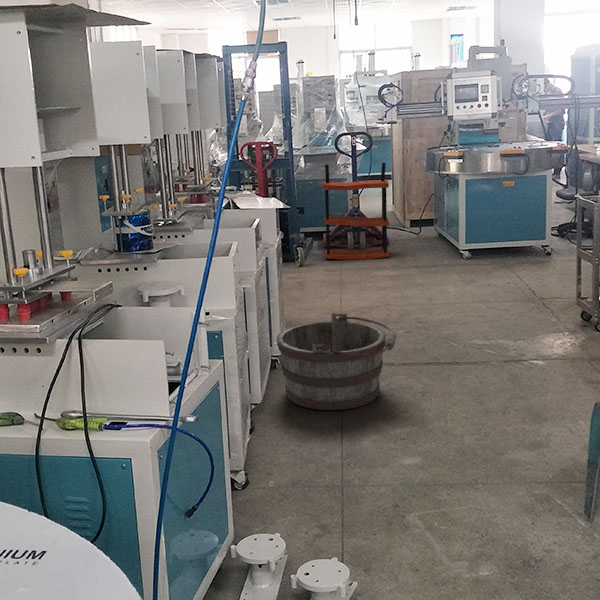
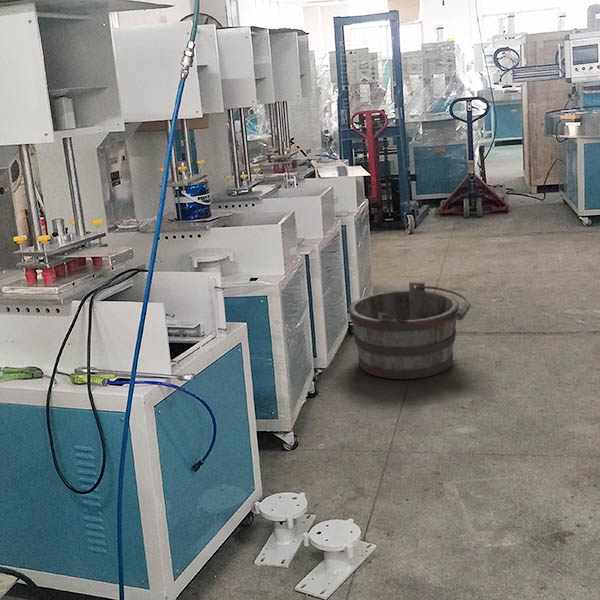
shelving unit: present [324,163,389,260] -> none [435,128,504,229]

